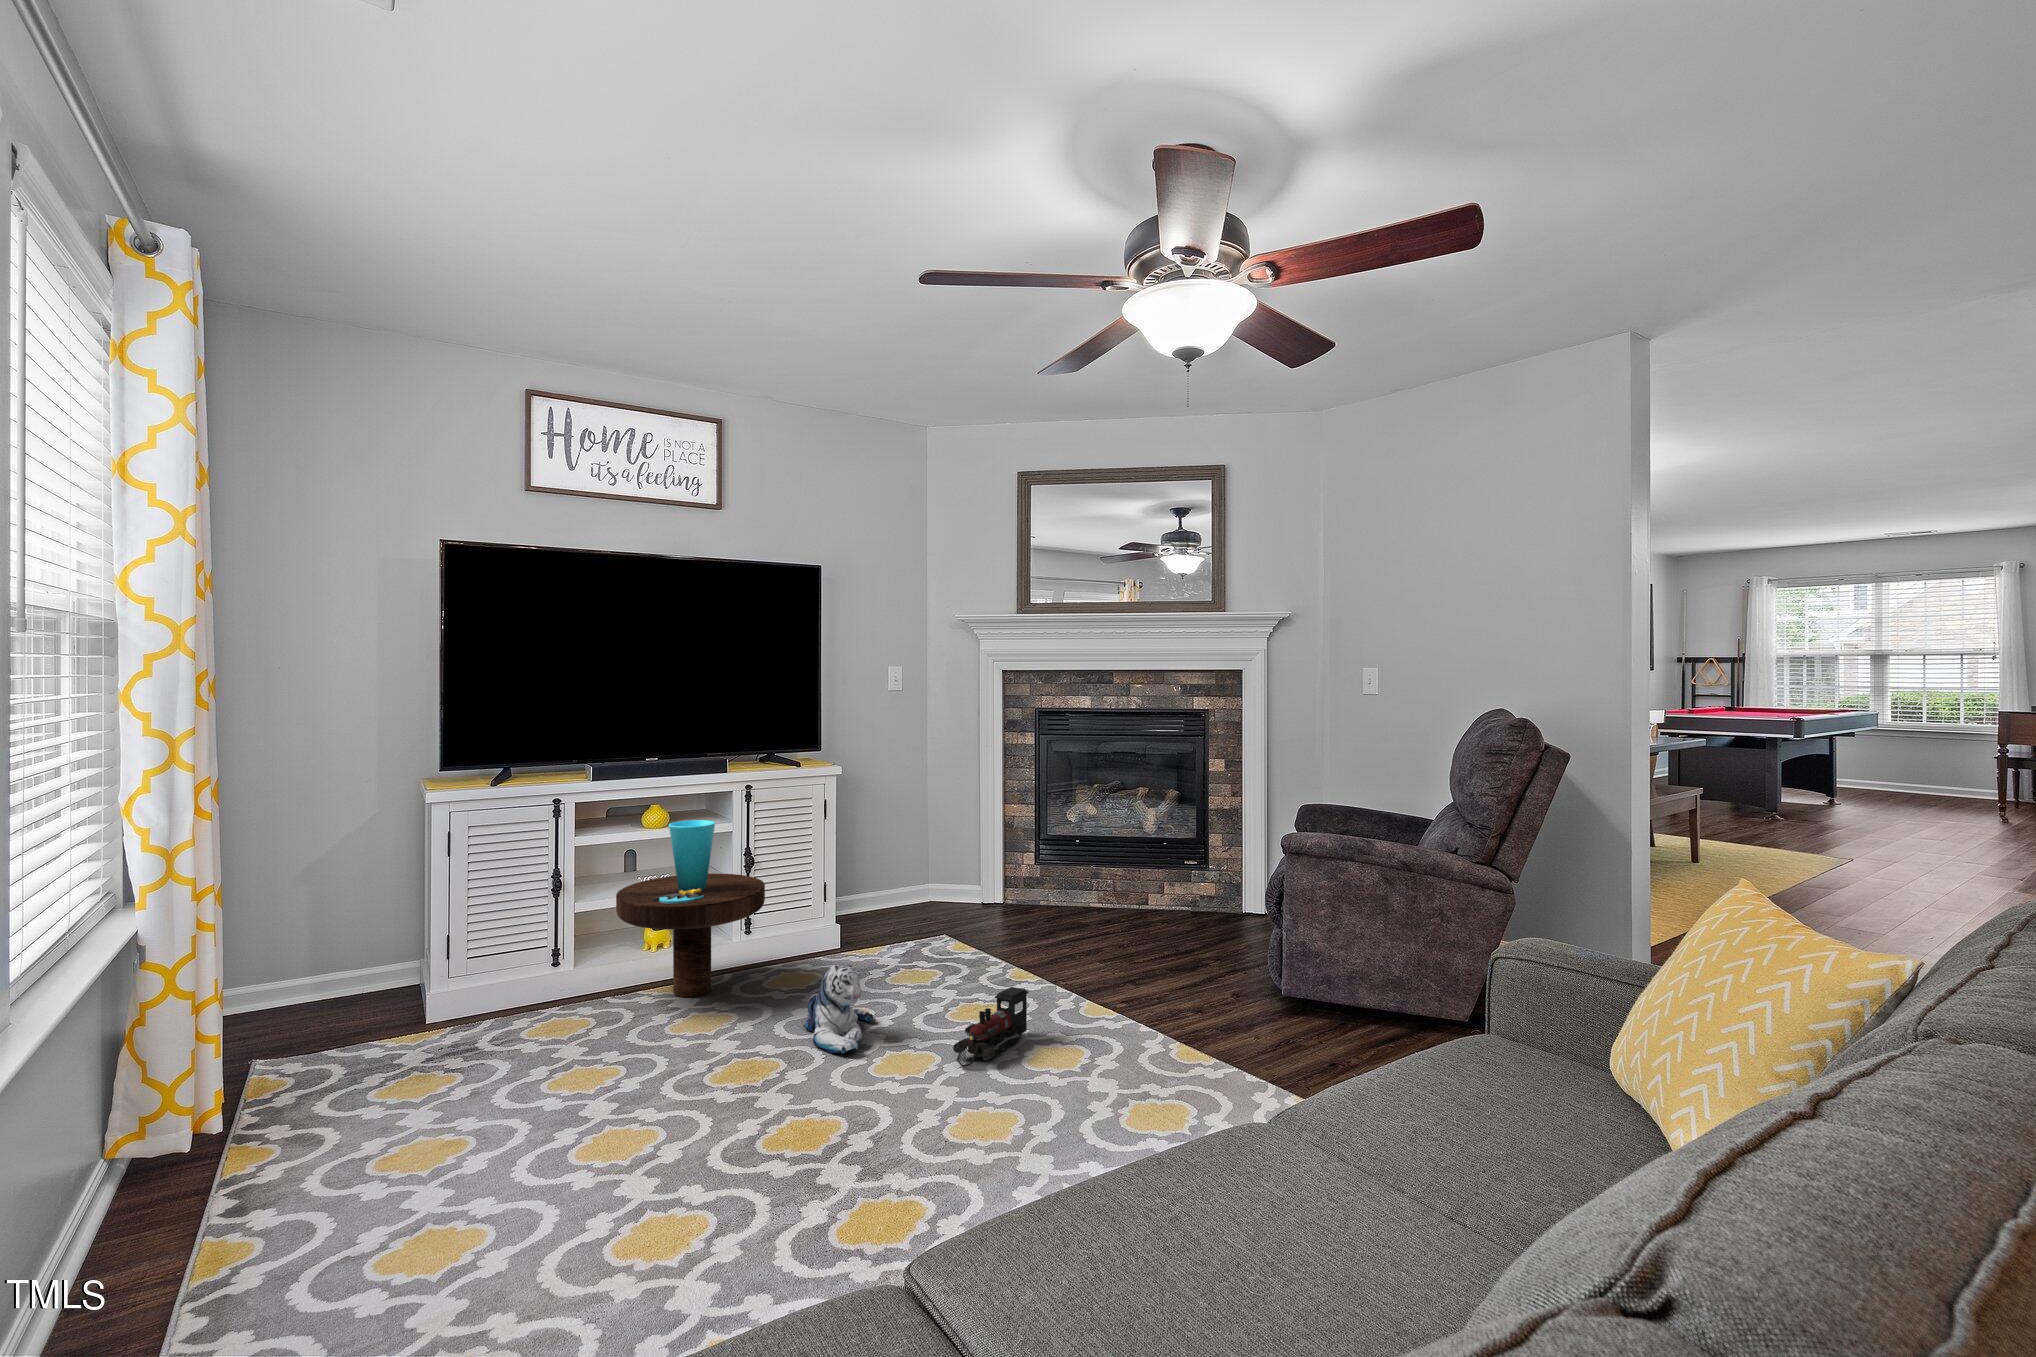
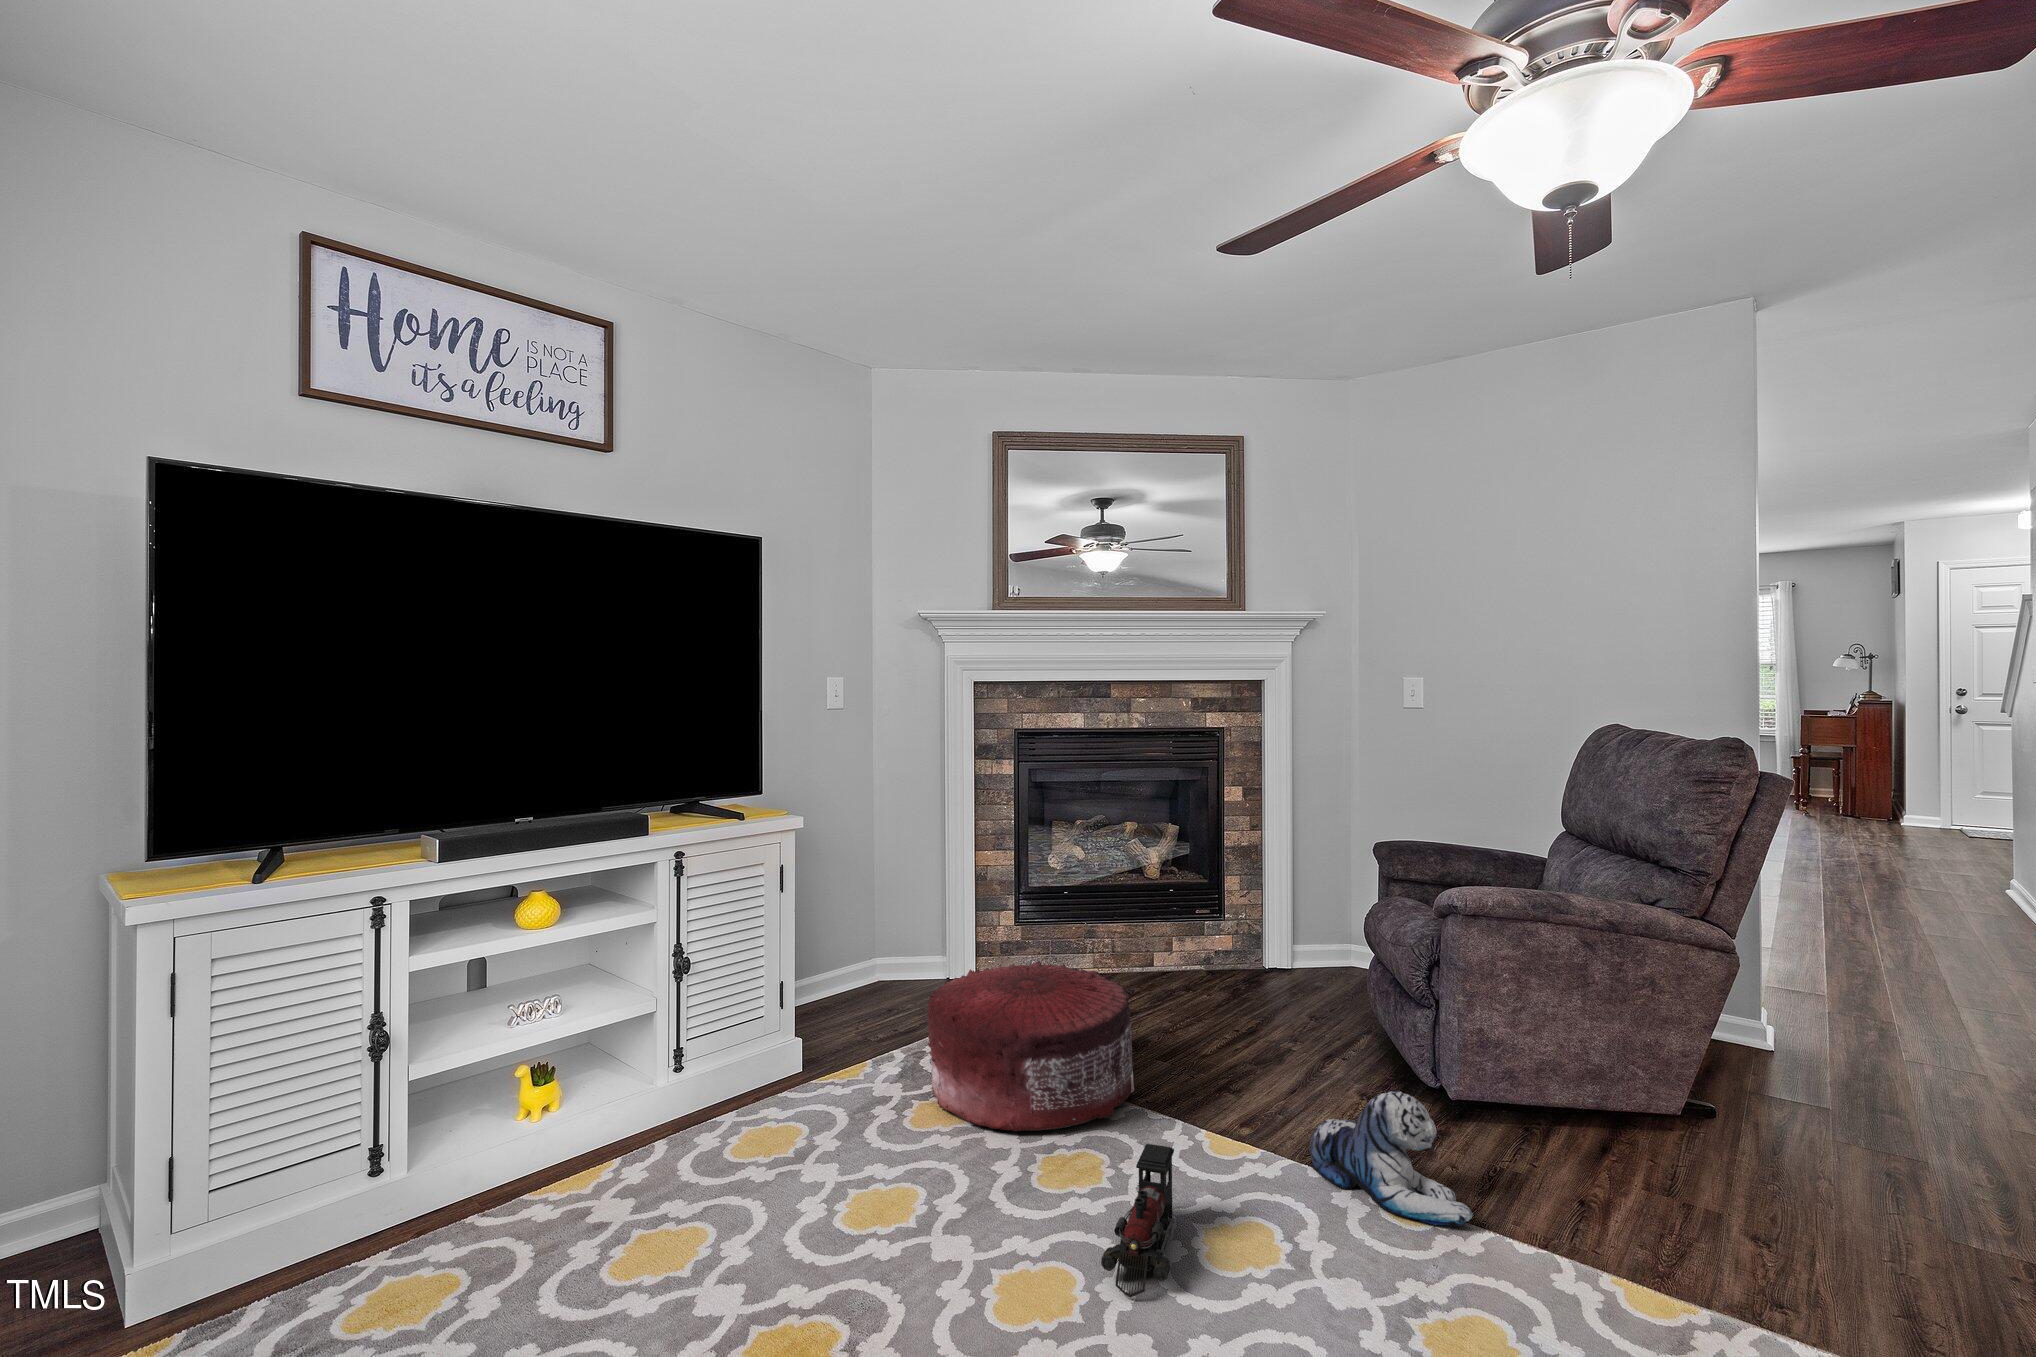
side table: present [616,820,765,997] -> none [489,913,728,1198]
pouf: none [911,881,1064,988] -> present [927,961,1134,1132]
plush toy: present [804,965,874,1054] -> present [1309,1090,1473,1226]

